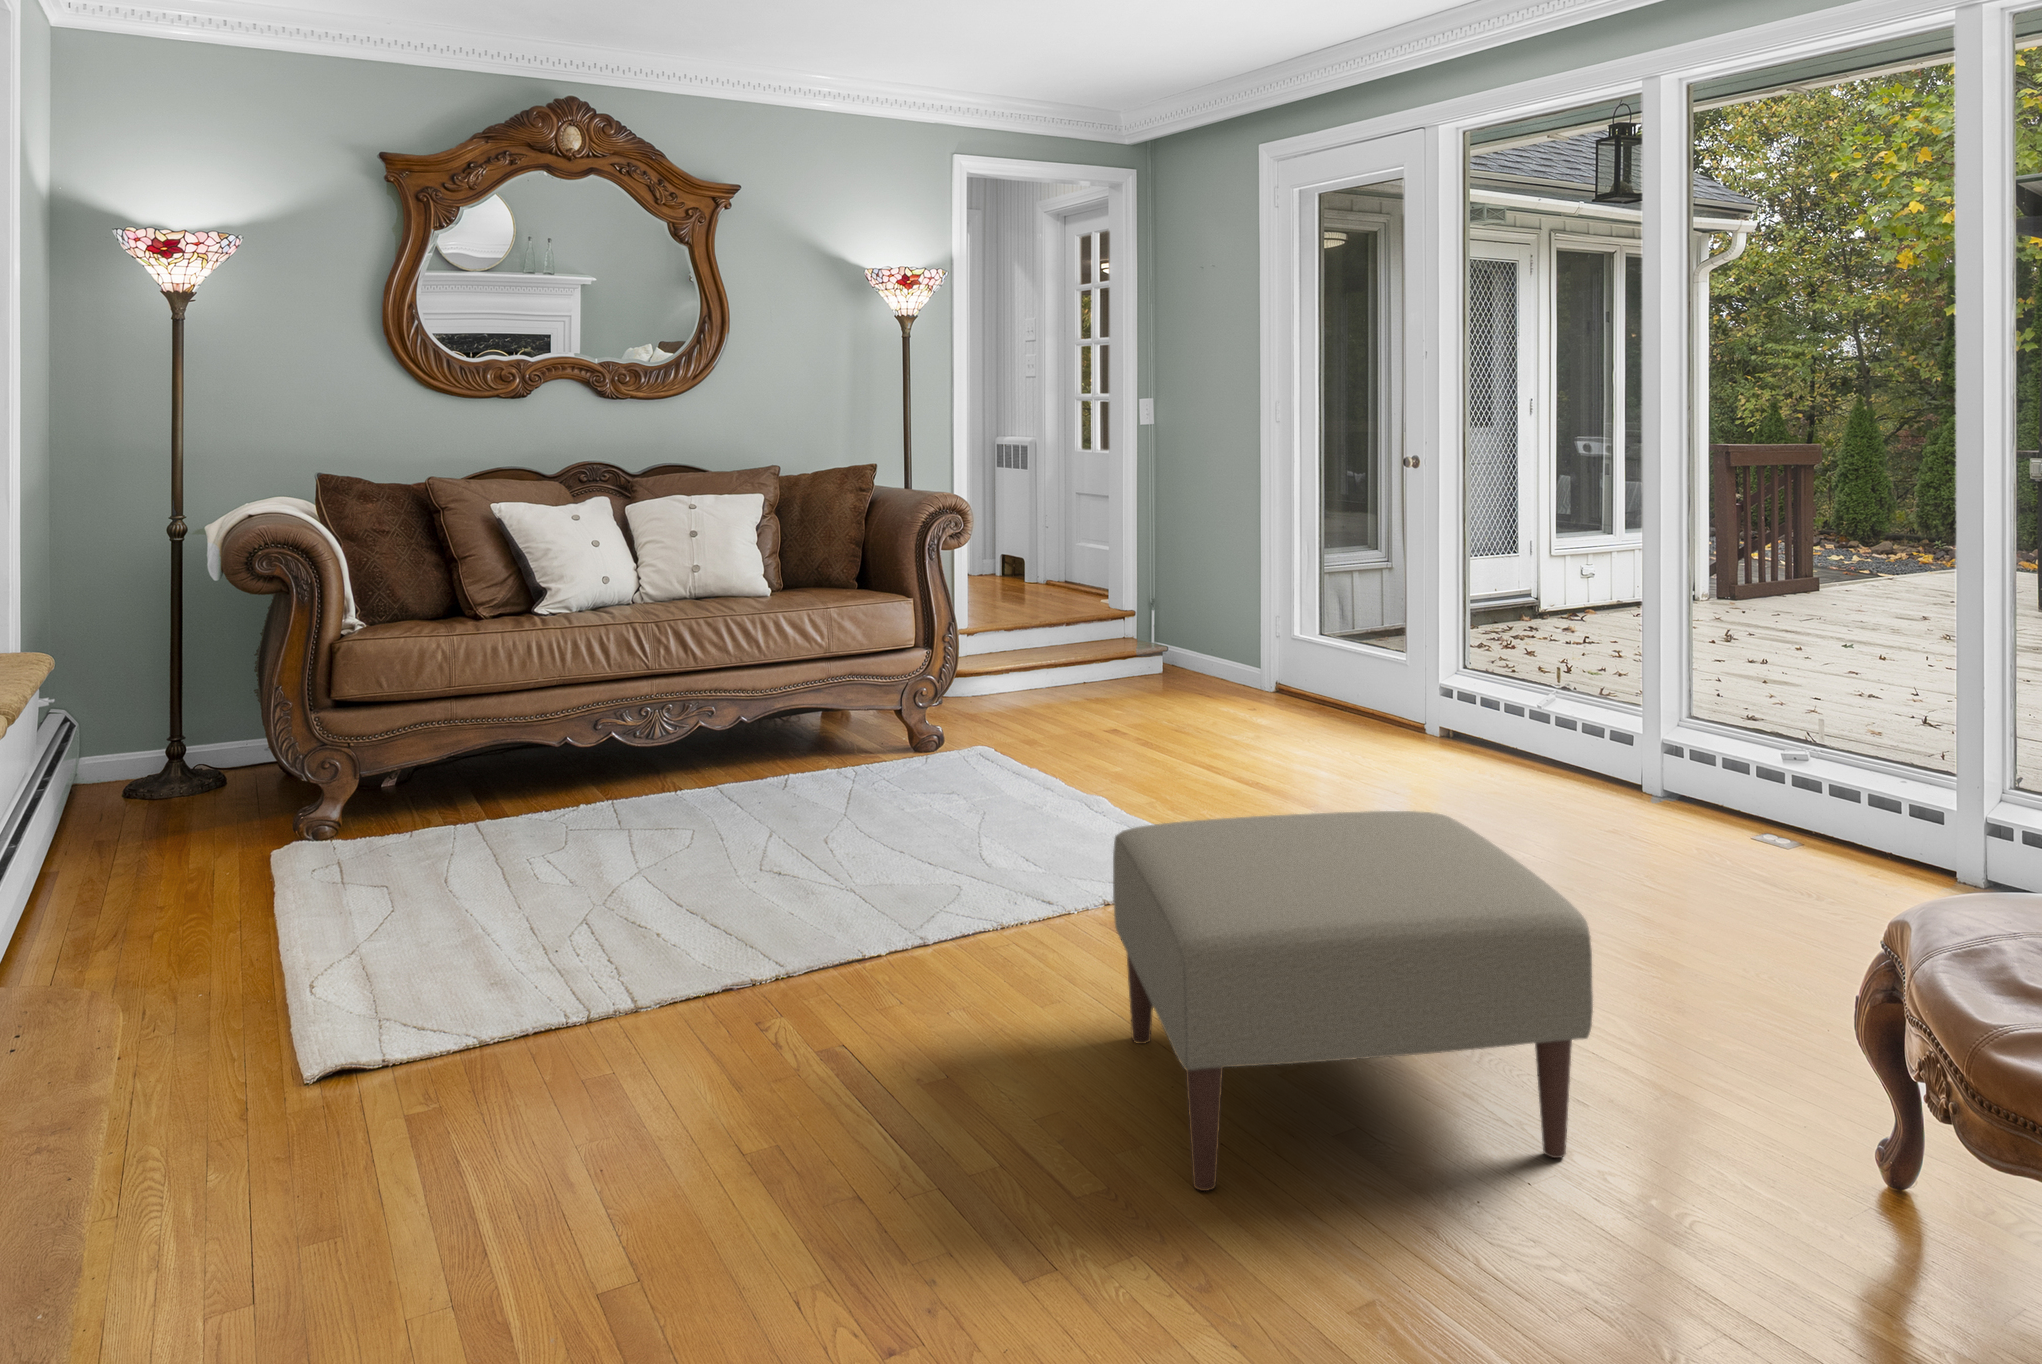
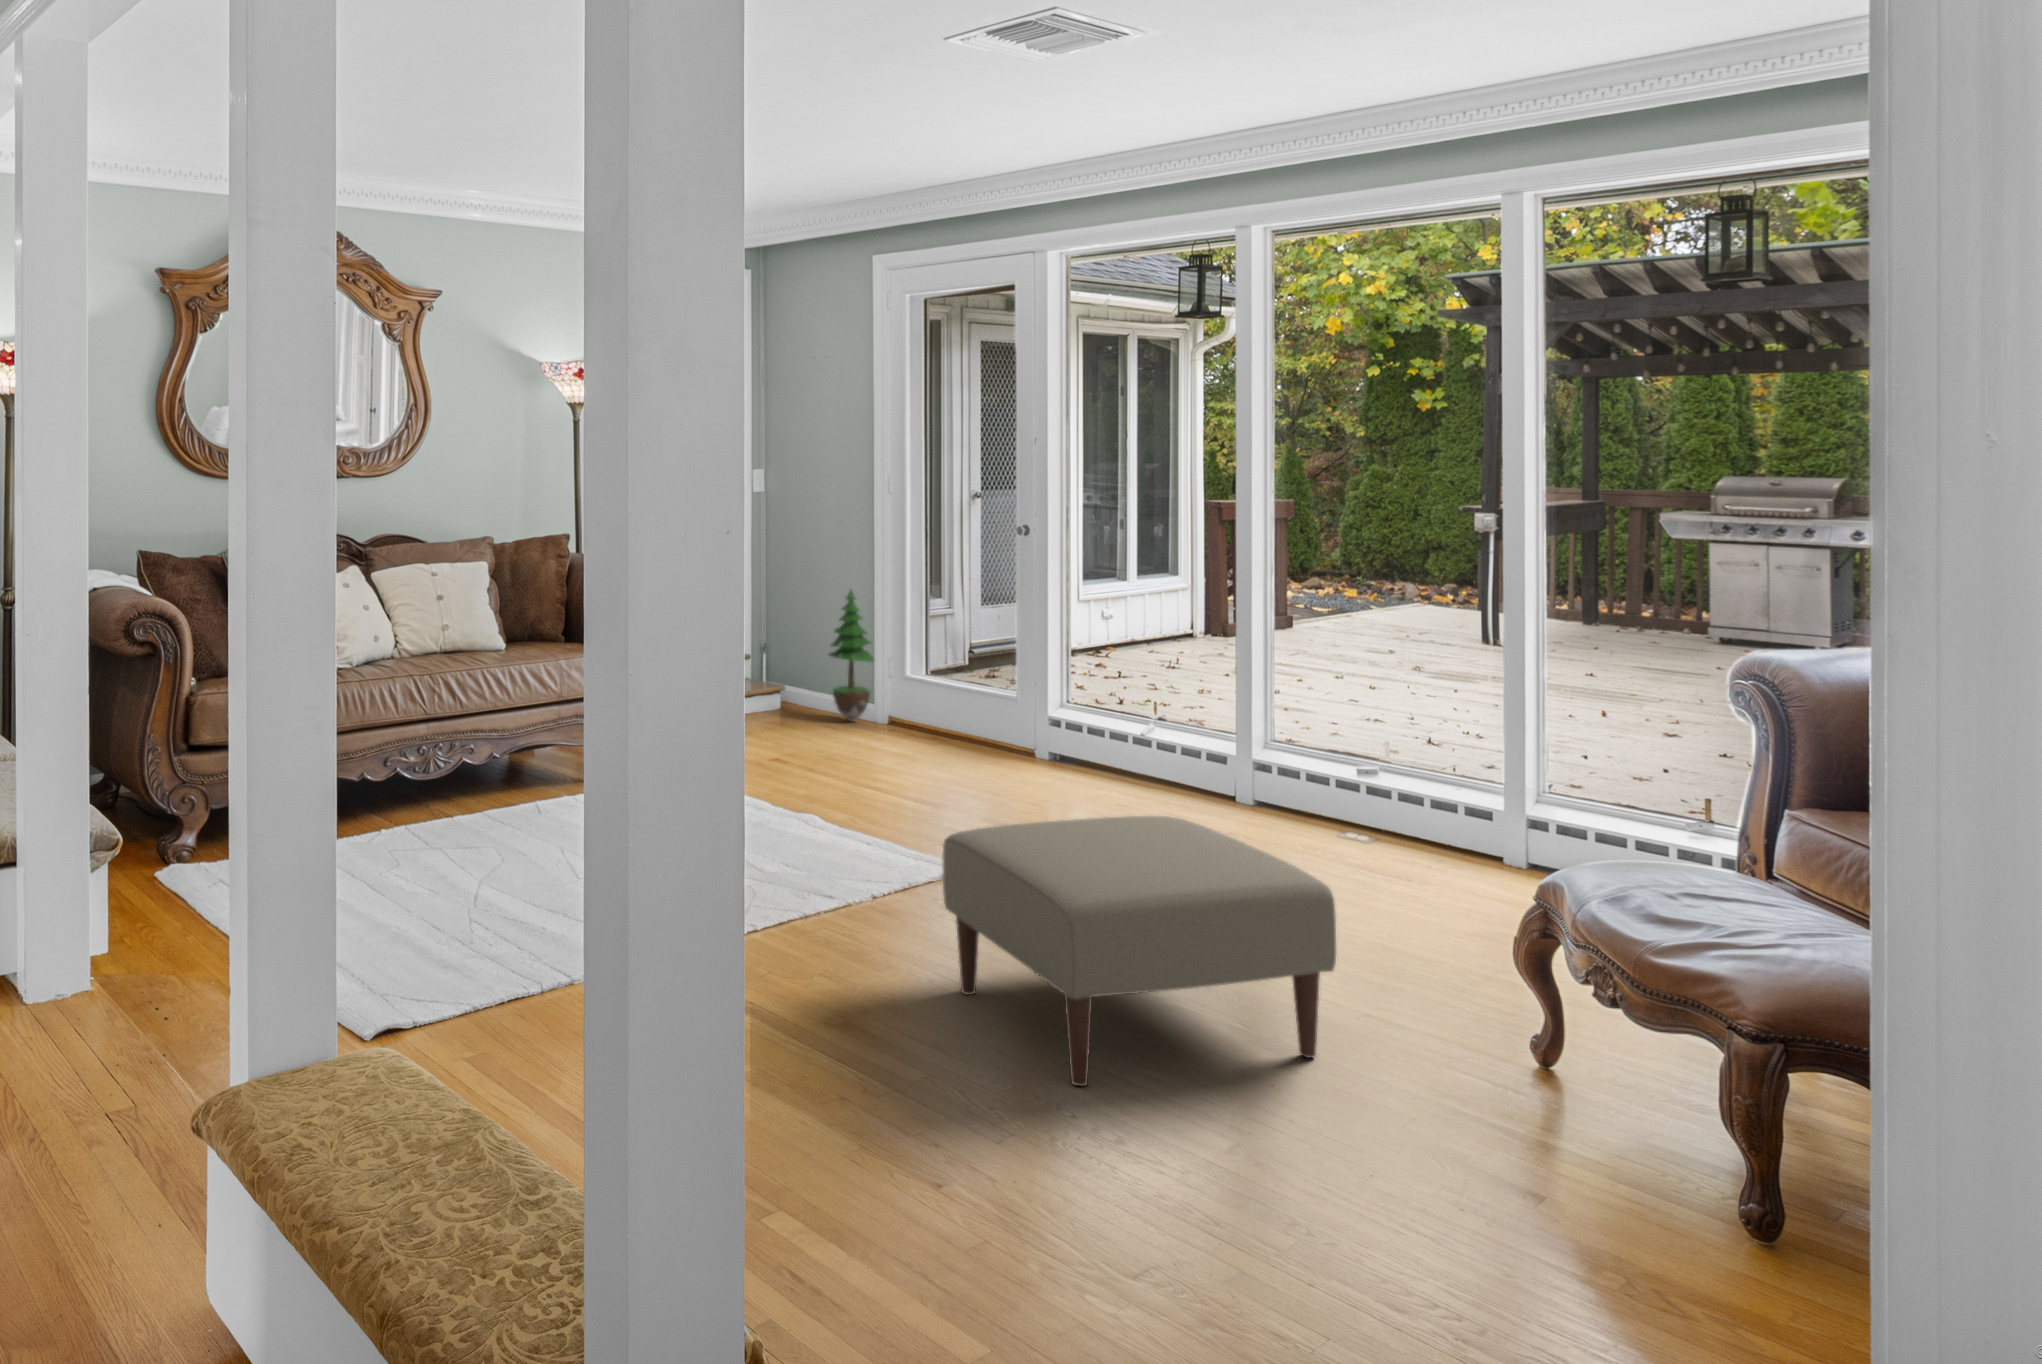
potted tree: none [1200,531,1256,688] -> present [829,590,874,721]

